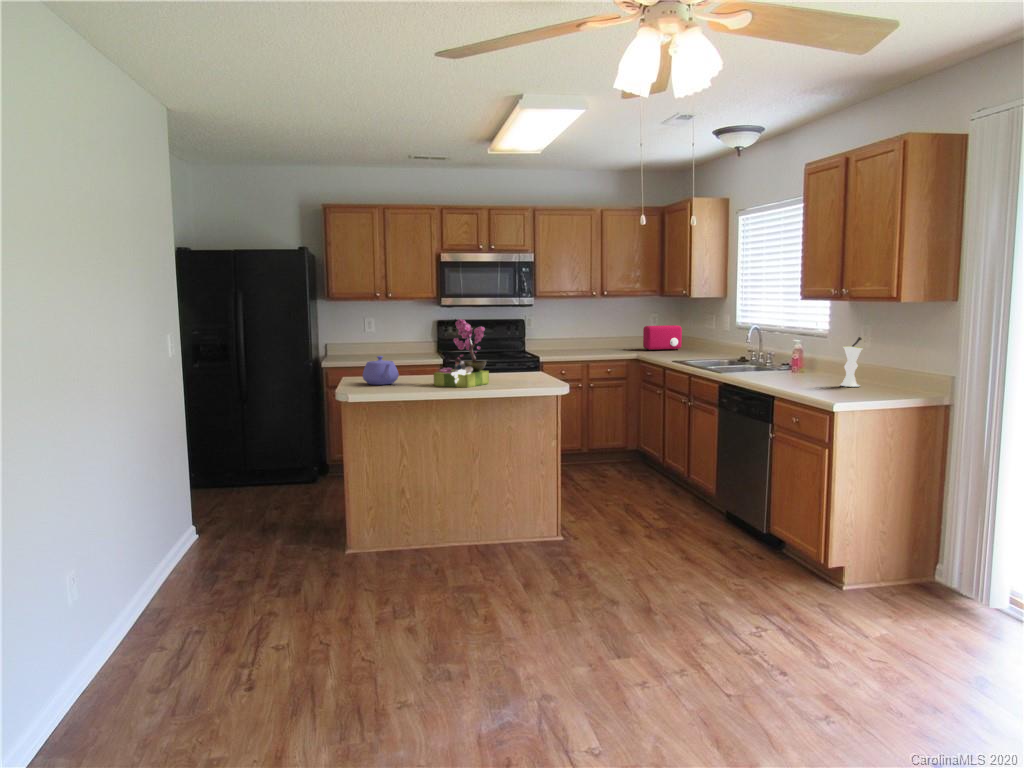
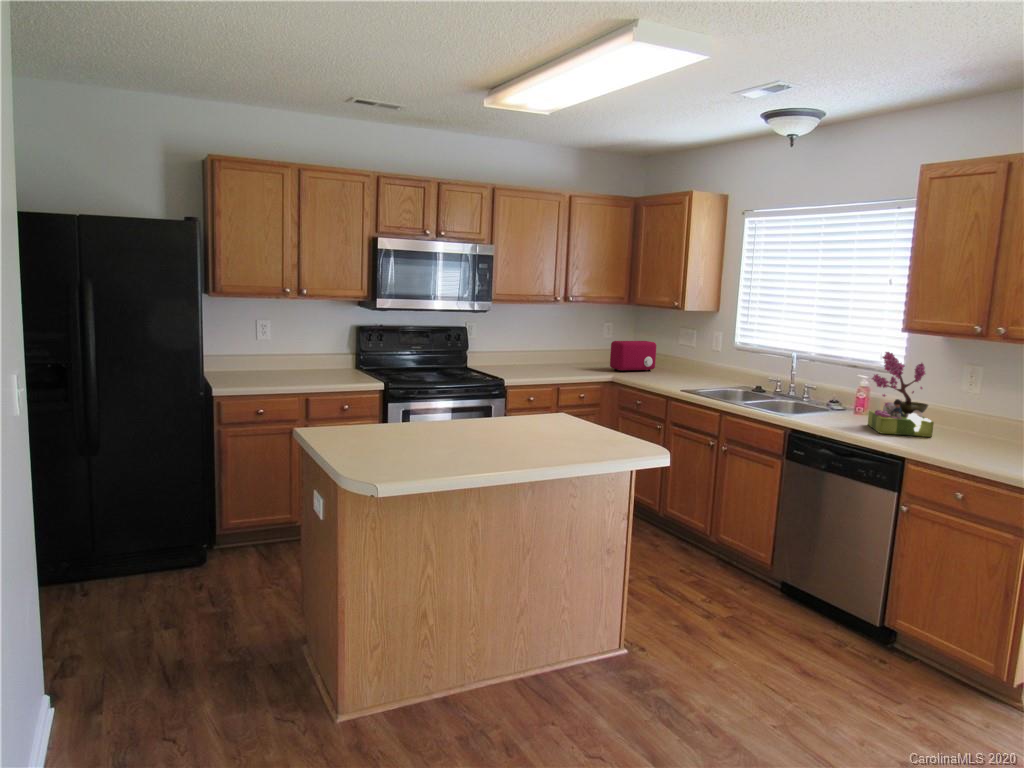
flower arrangement: present [434,319,489,388] -> present [868,352,934,437]
vase: present [841,337,863,387] -> none [965,383,999,445]
teapot: present [363,356,399,385] -> none [363,405,422,452]

